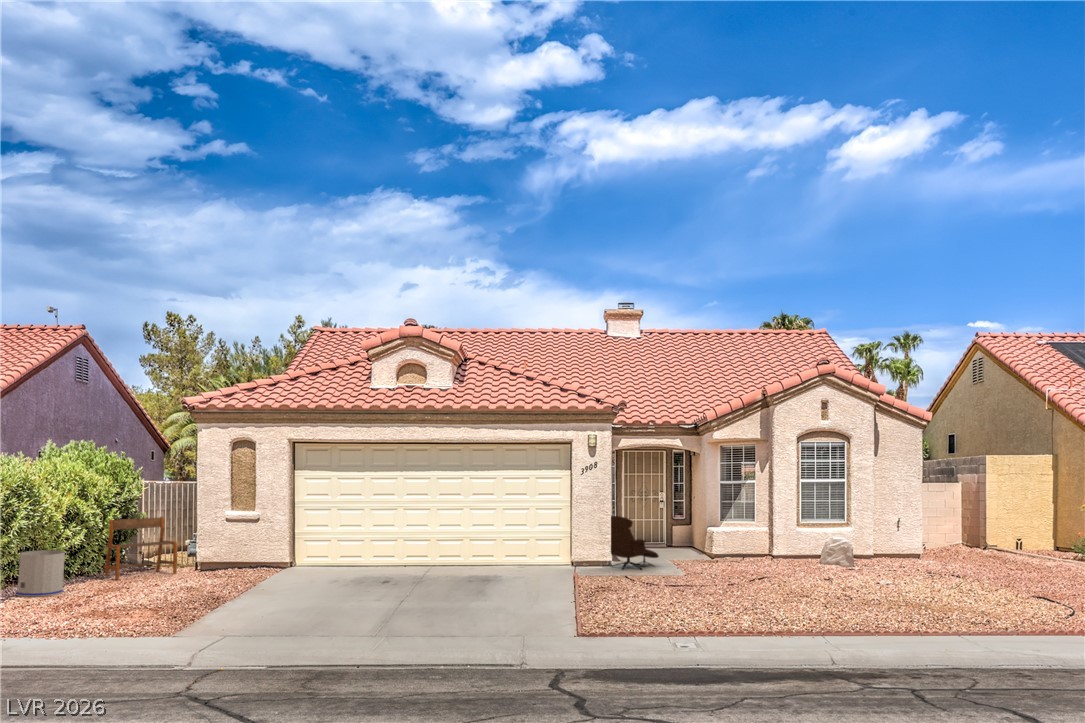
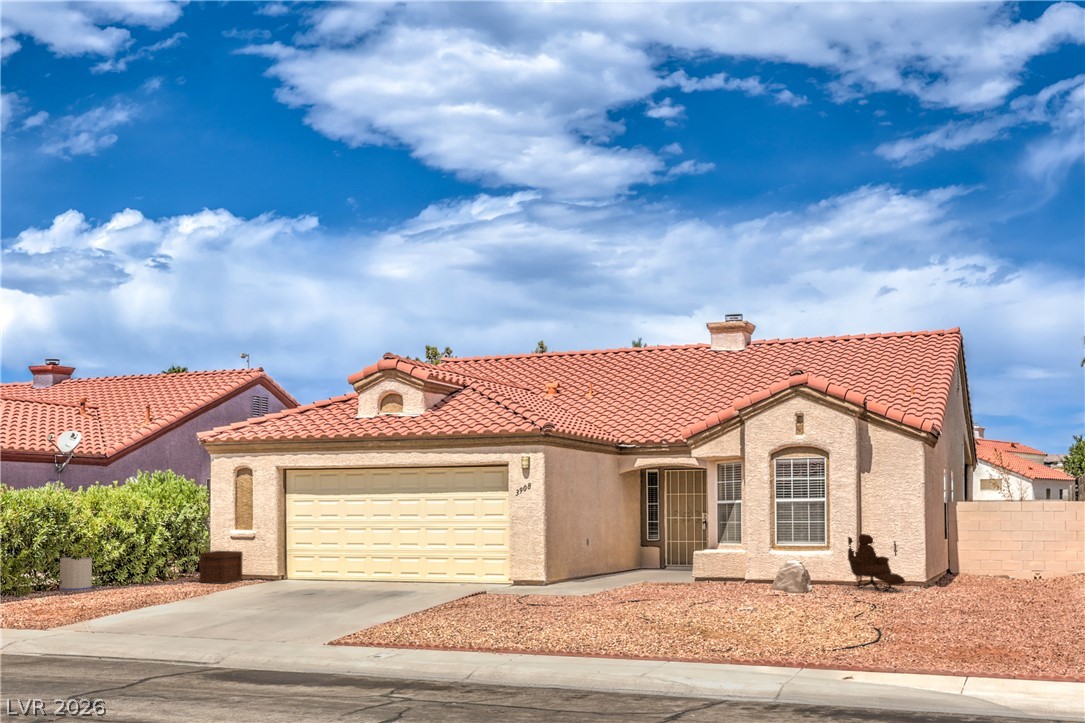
lounge chair: present [611,516,659,570] -> present [848,534,905,592]
bench: present [104,517,177,580] -> none [139,534,193,583]
wooden crate: none [194,537,243,577] -> present [200,551,243,584]

